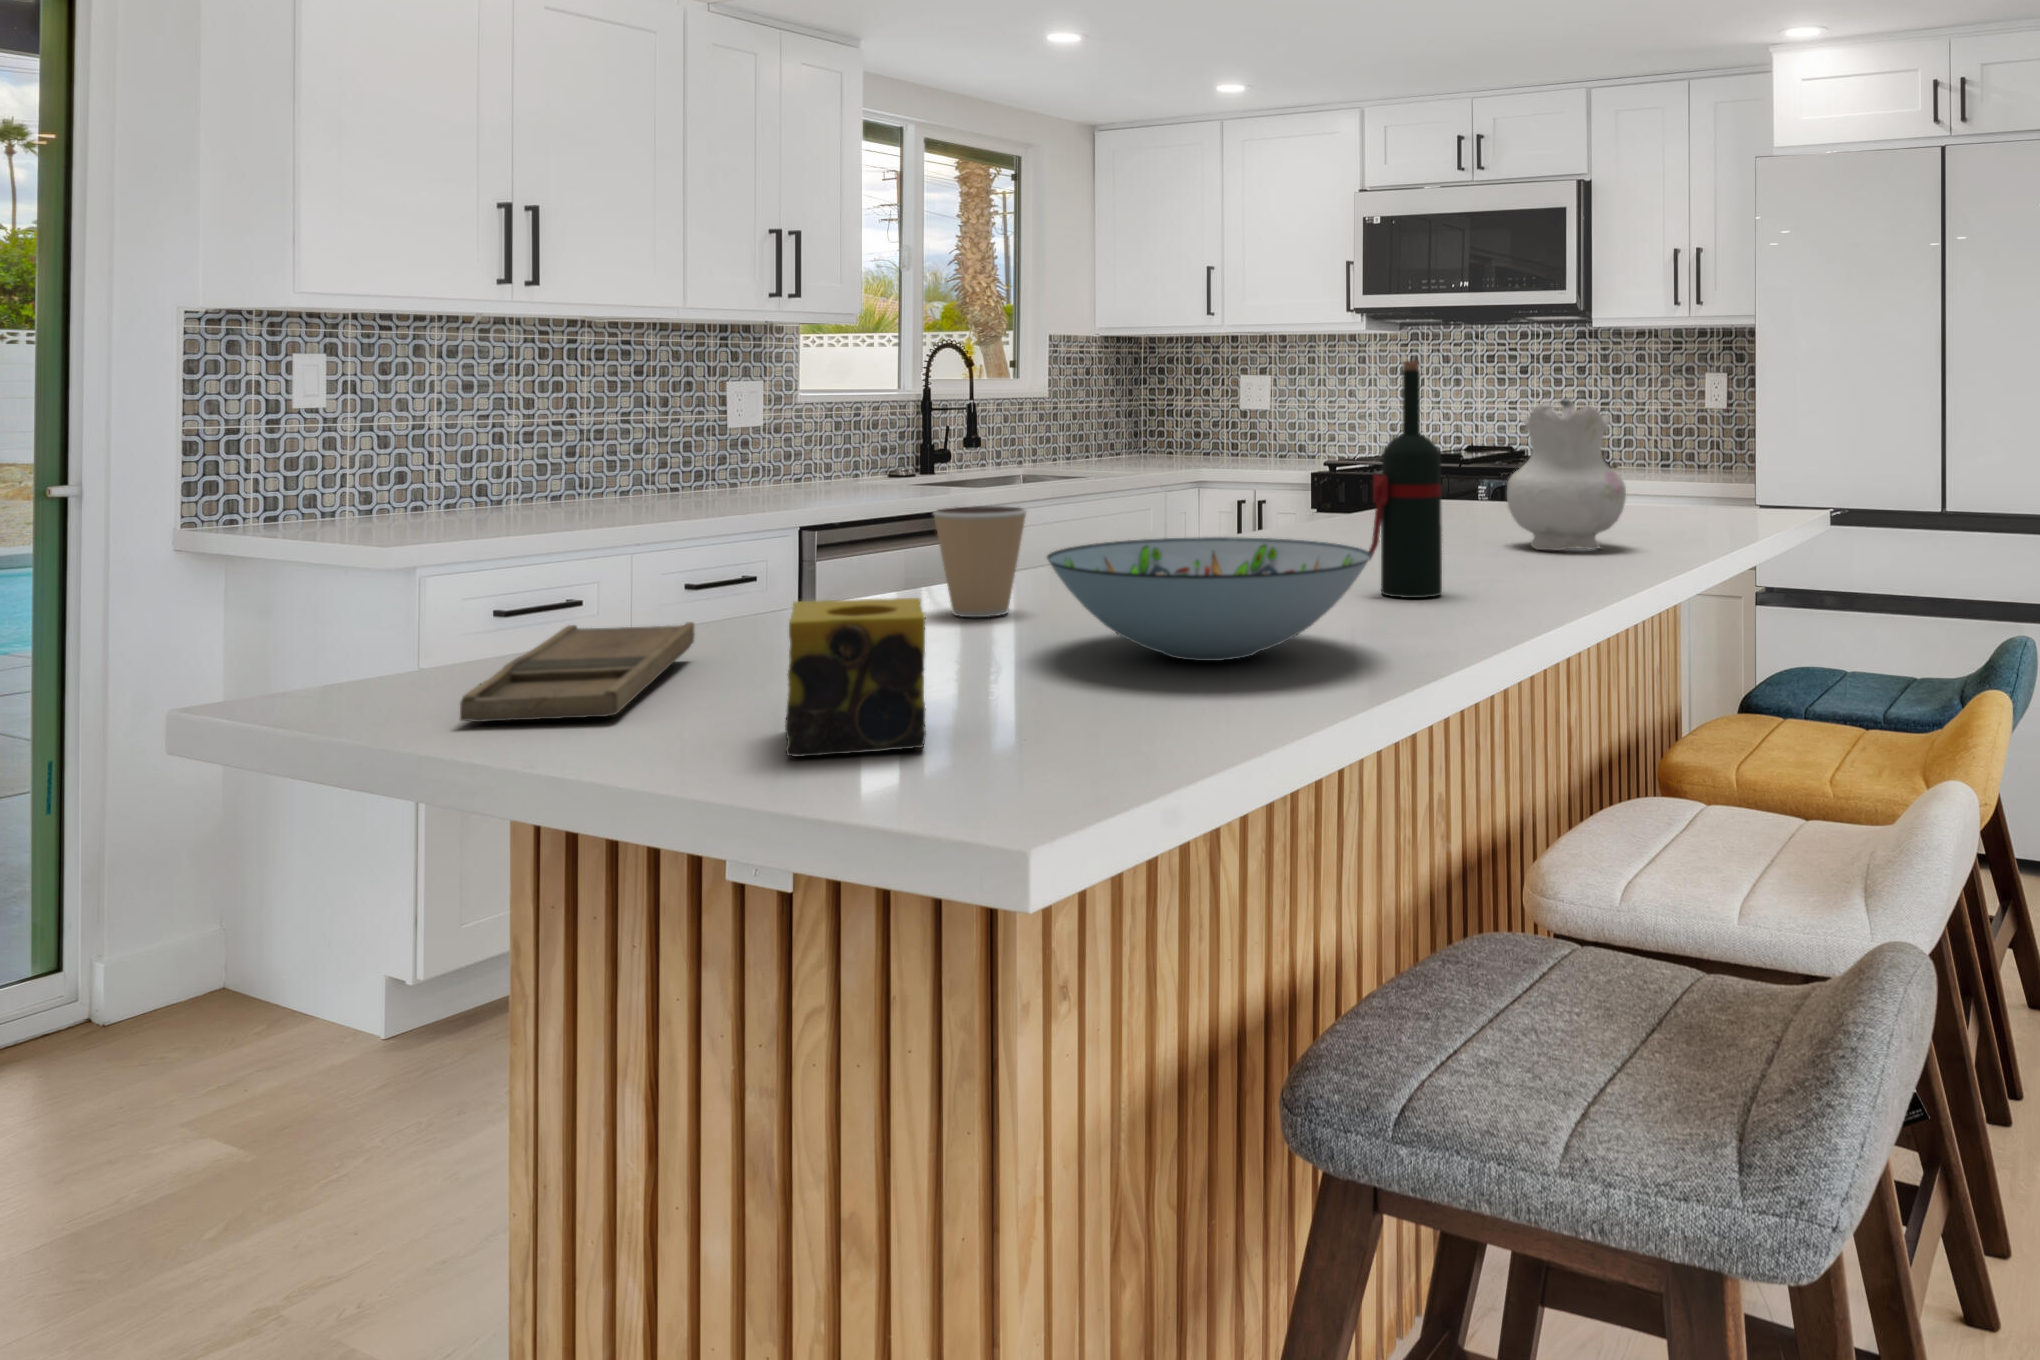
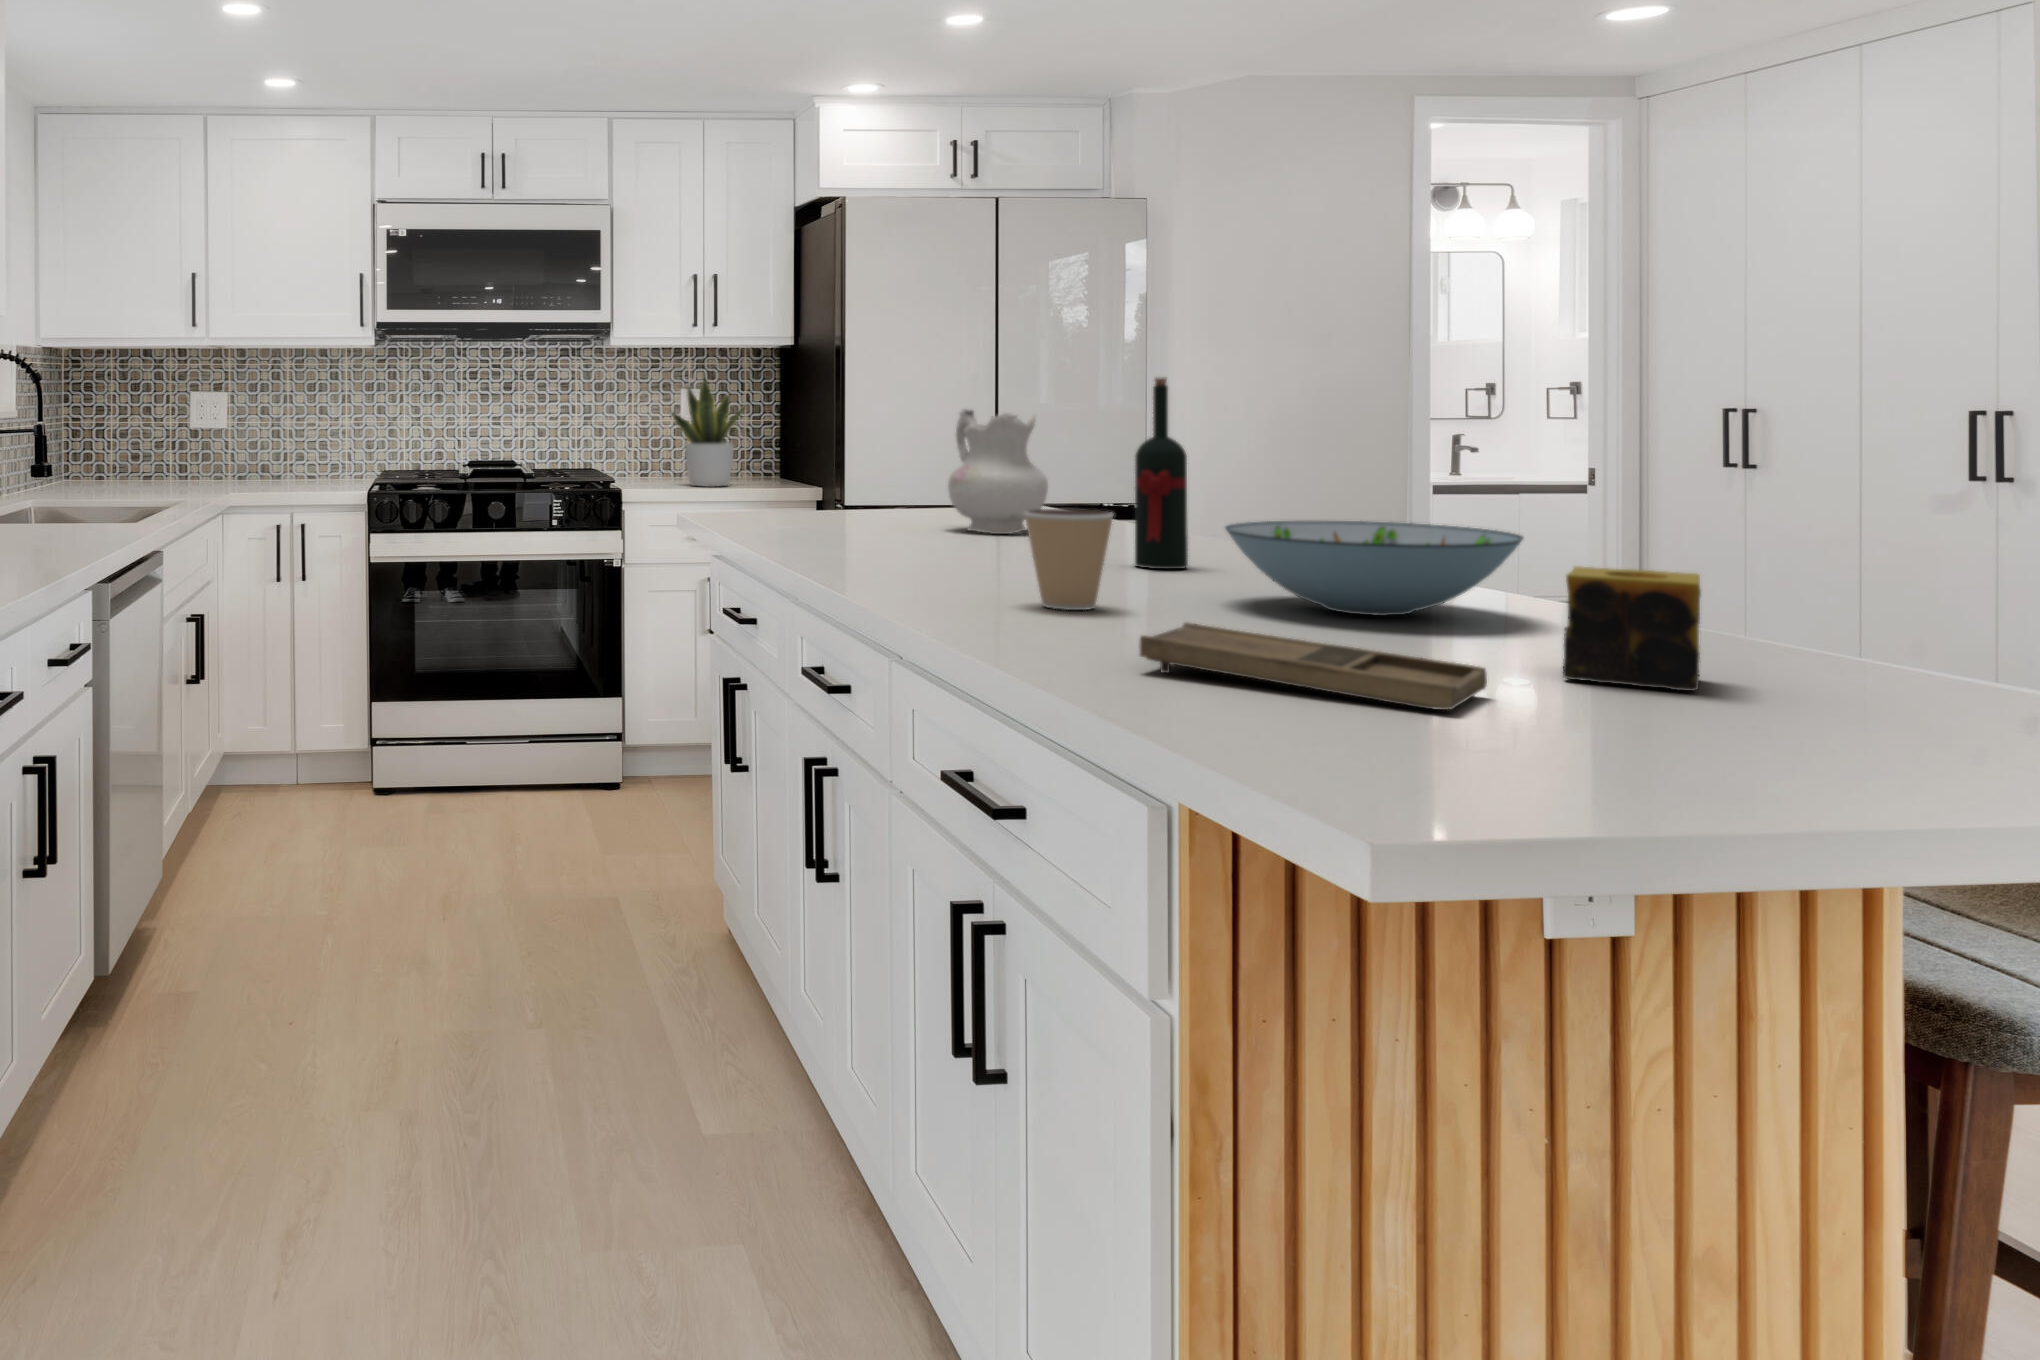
potted plant: none [1622,353,1714,486] -> present [672,378,745,487]

